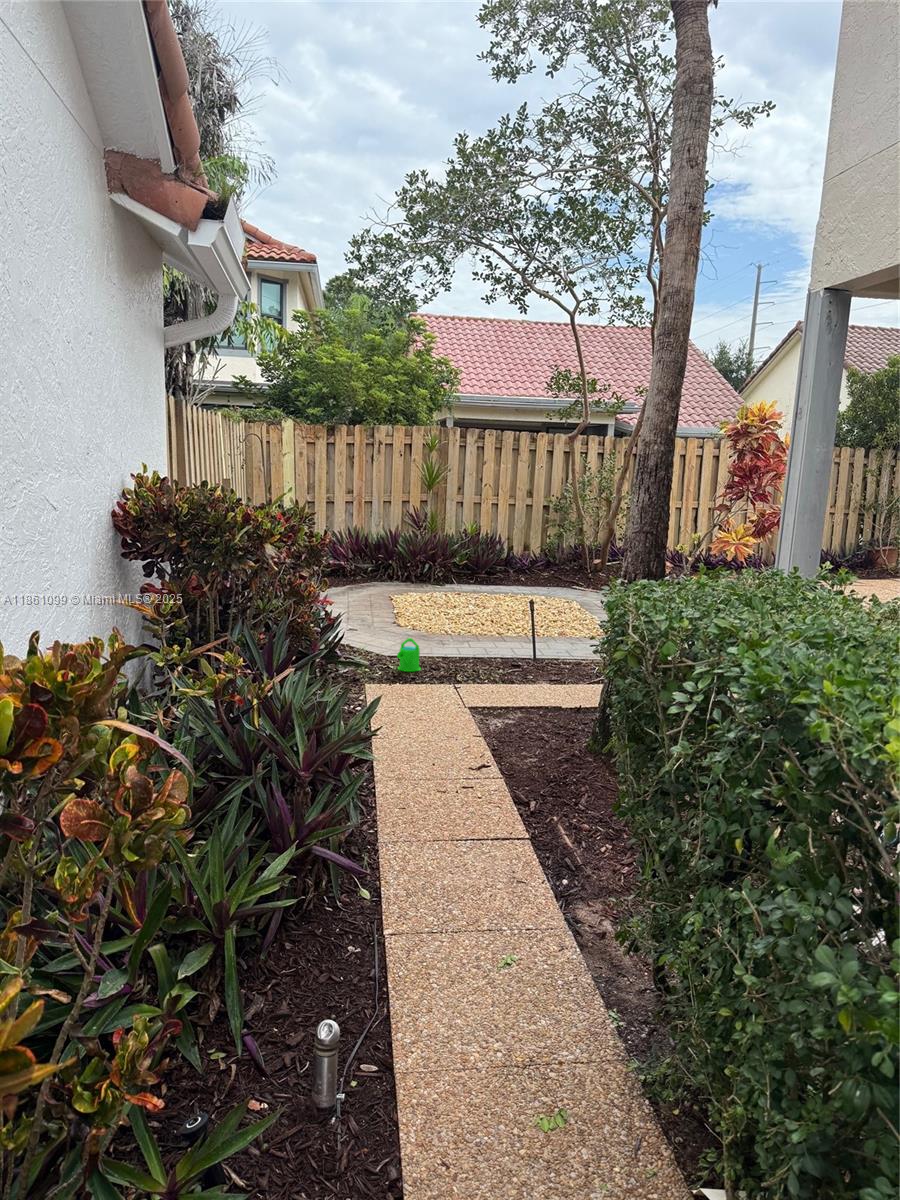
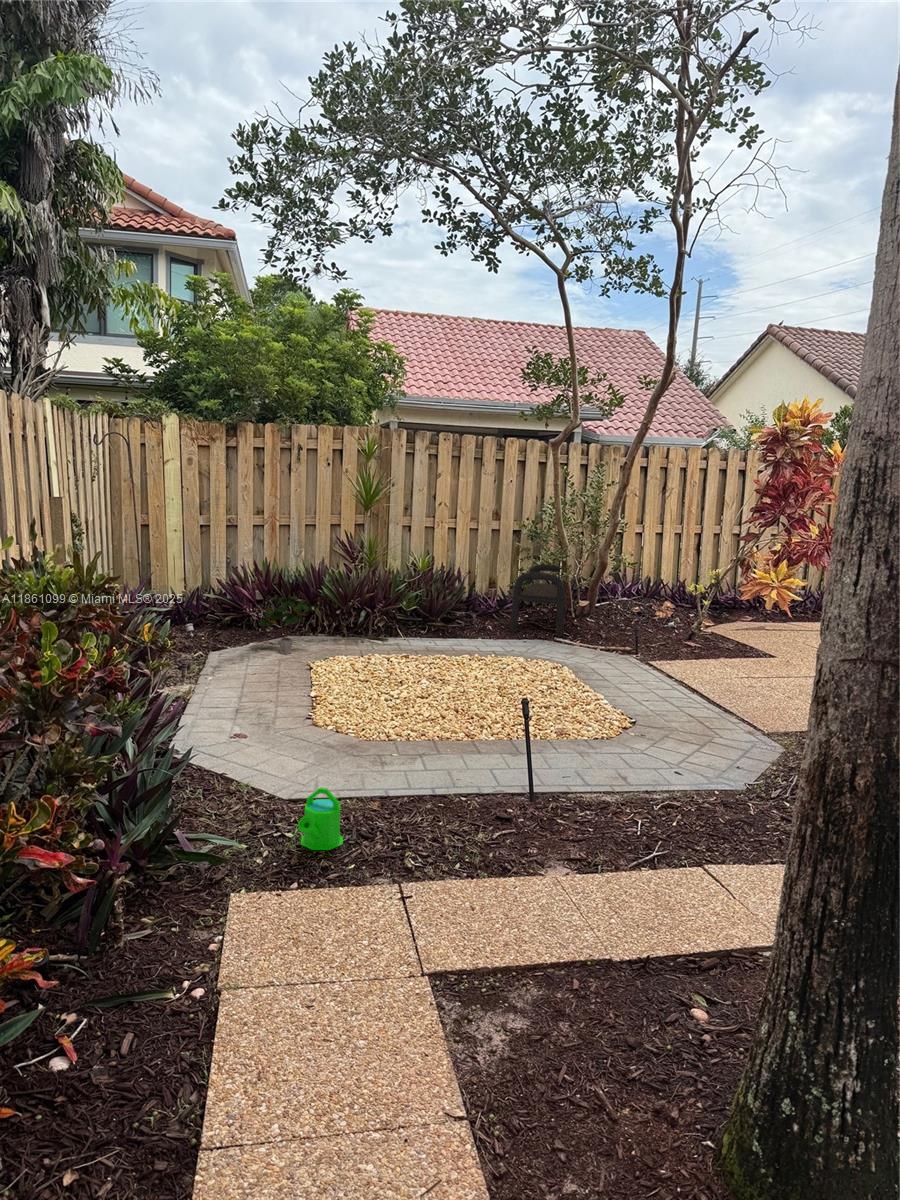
bench: none [539,532,590,585] -> present [510,564,566,637]
potted plant: none [355,550,393,592] -> present [260,596,313,654]

